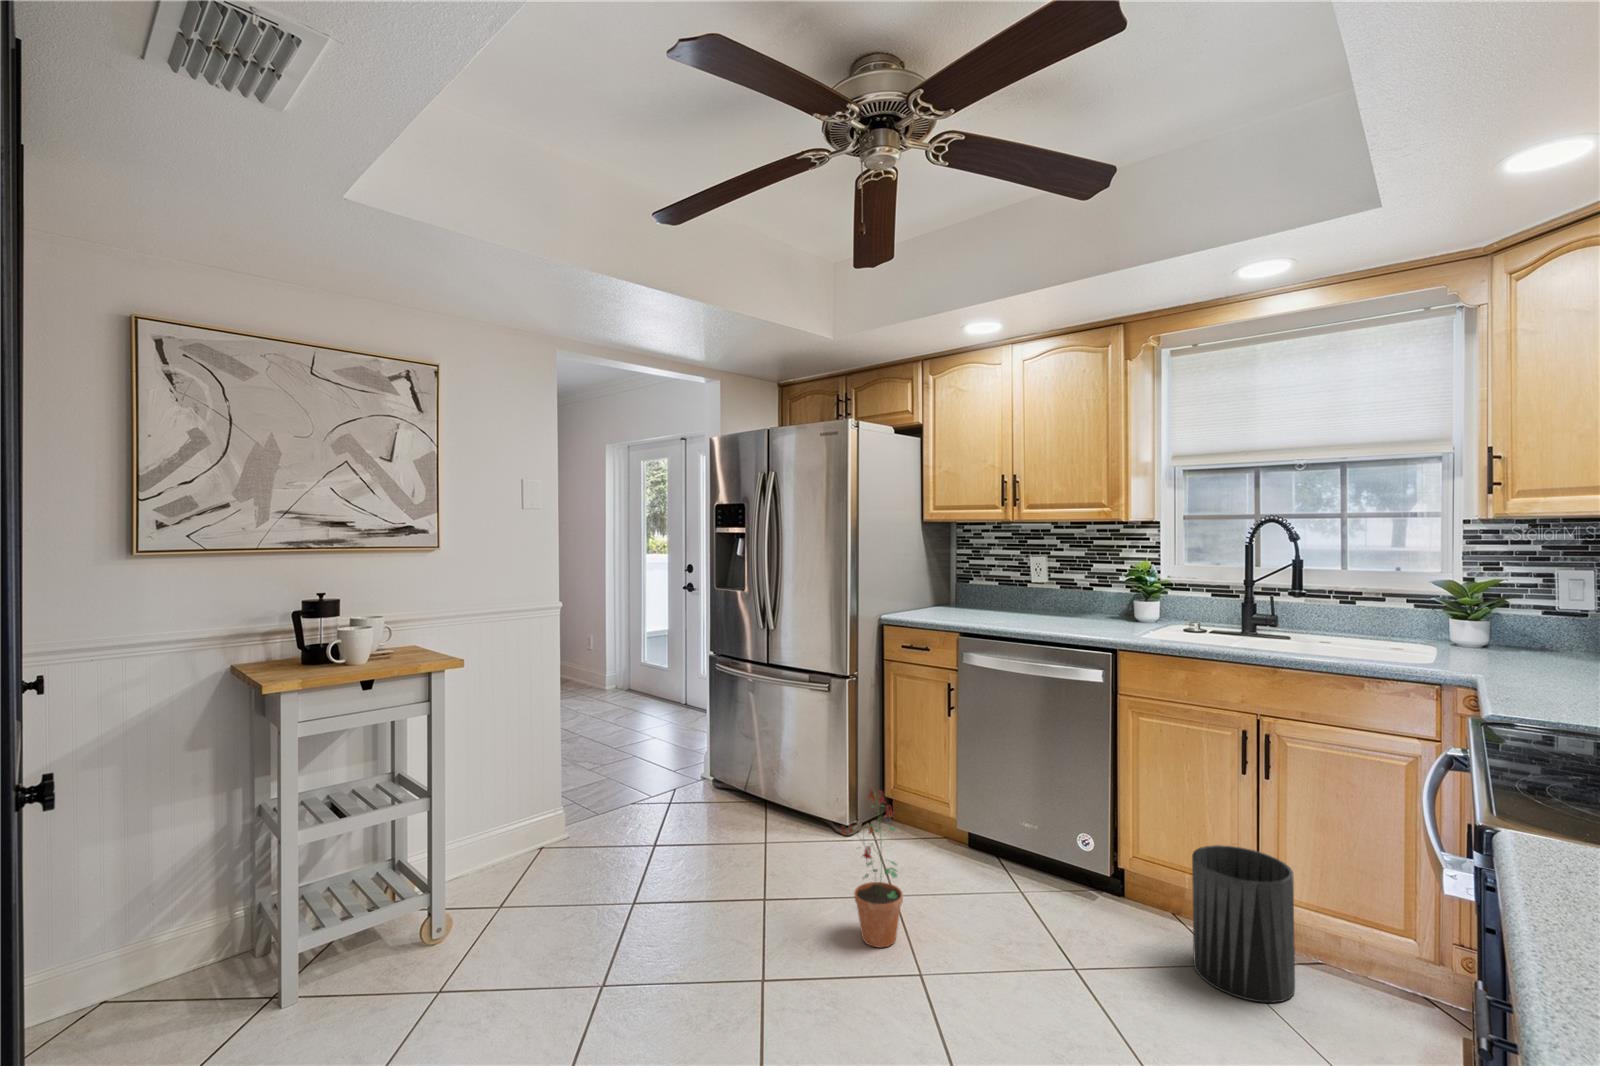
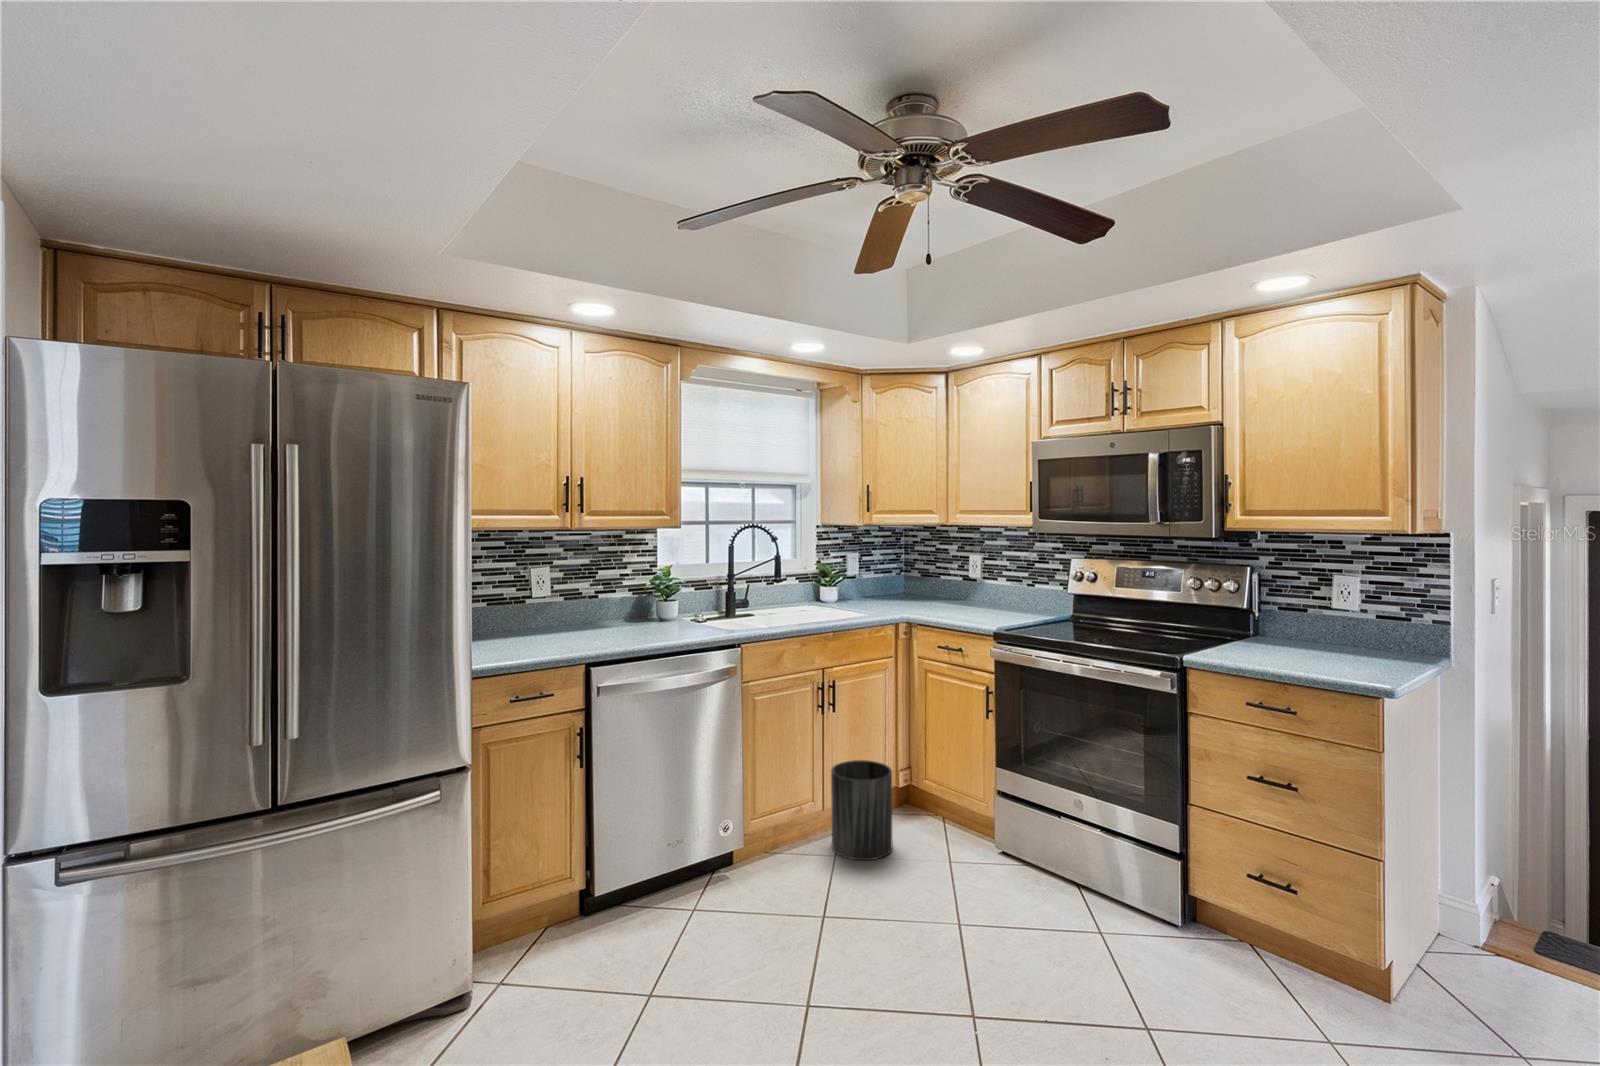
potted plant: present [842,789,903,947] -> none [734,841,811,1008]

